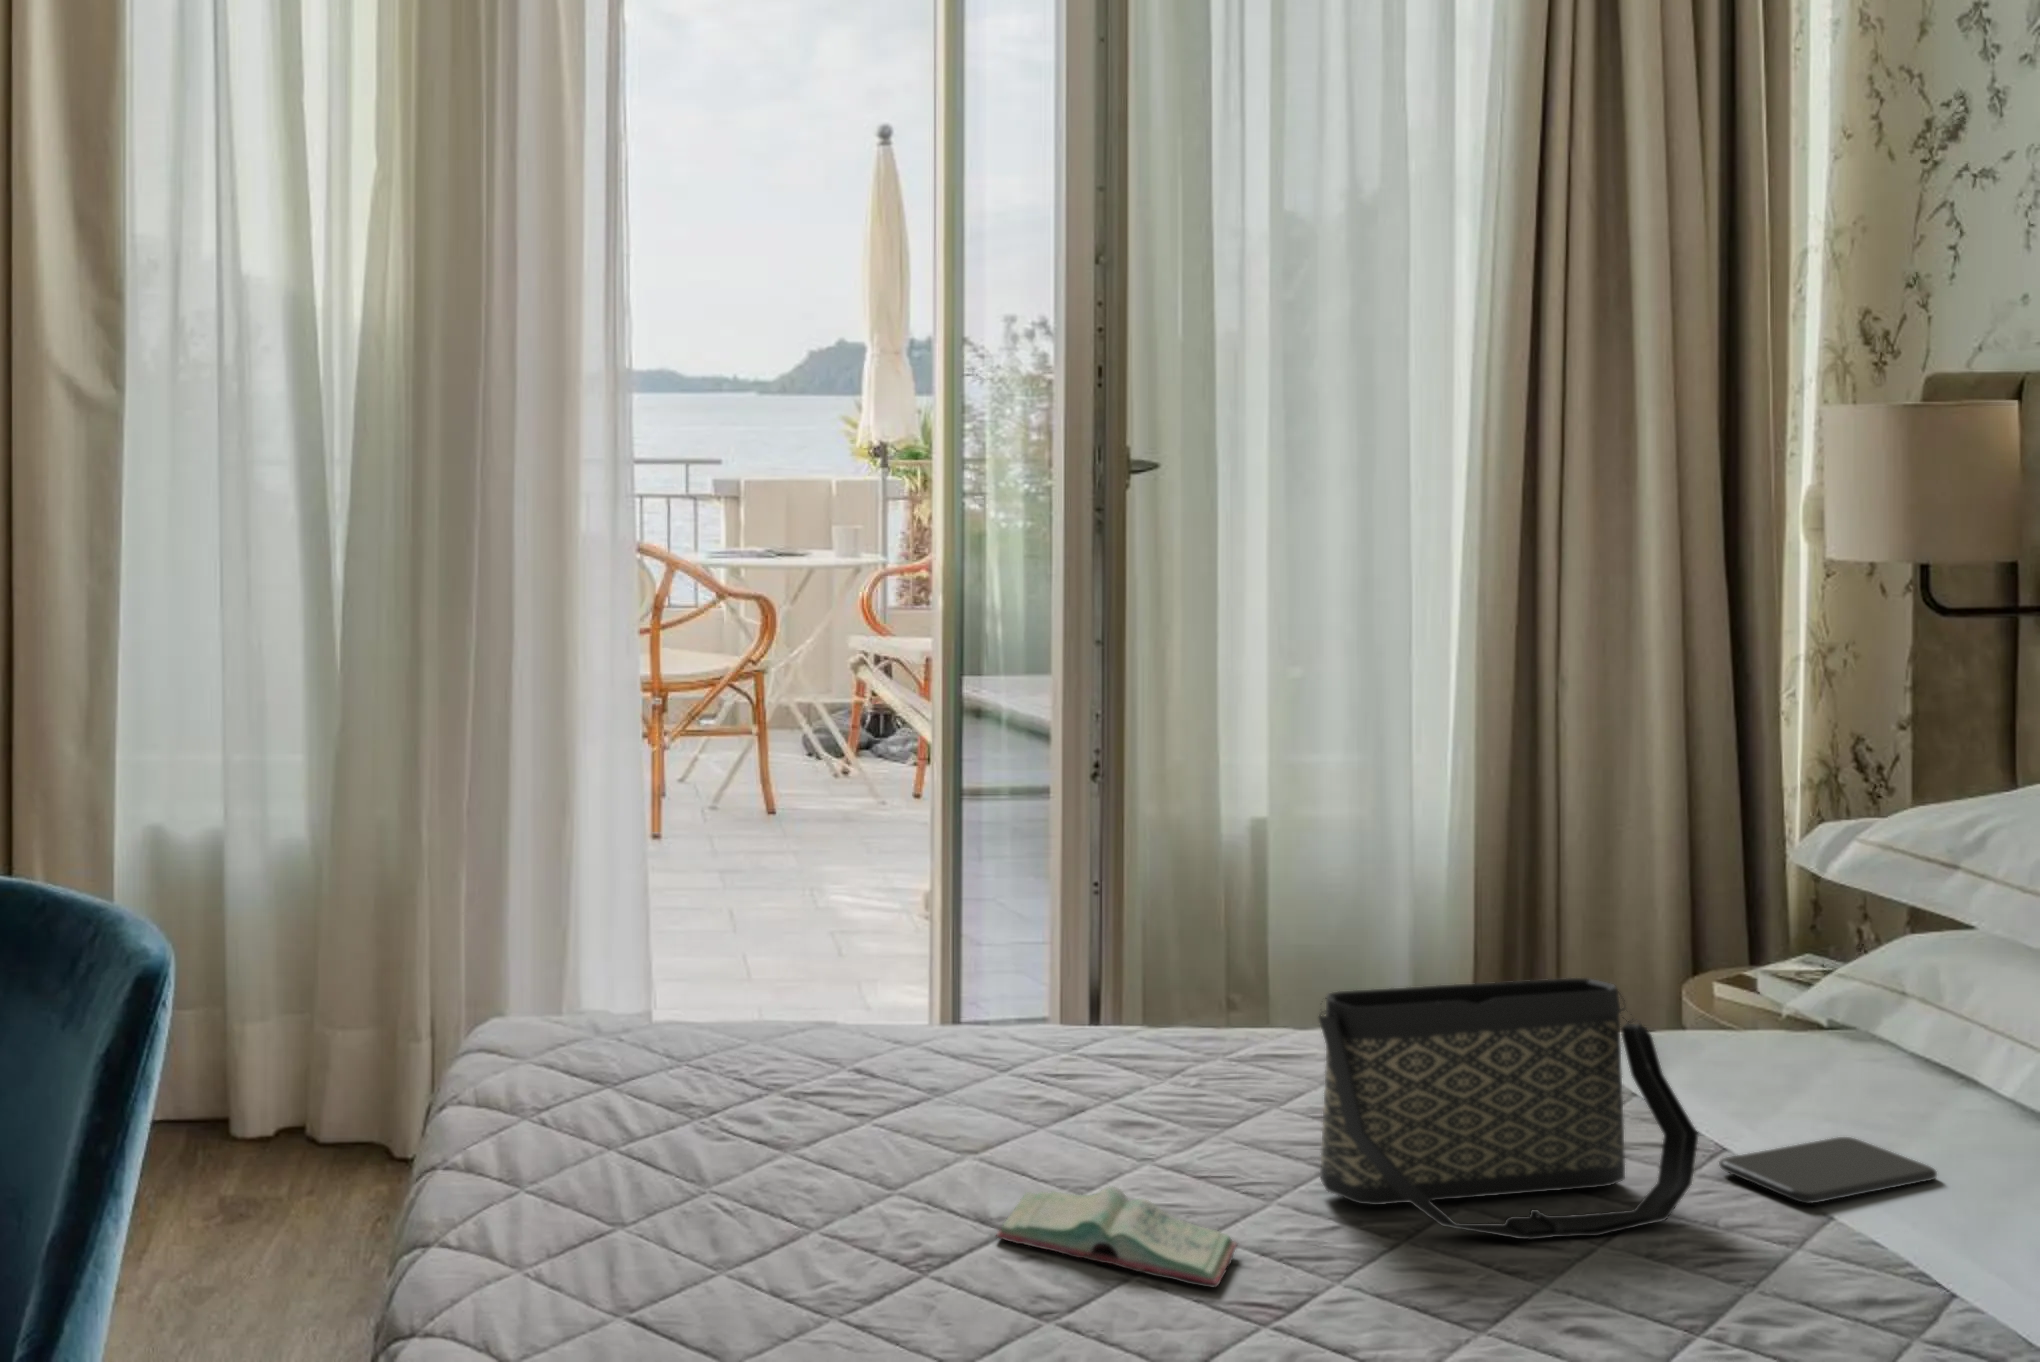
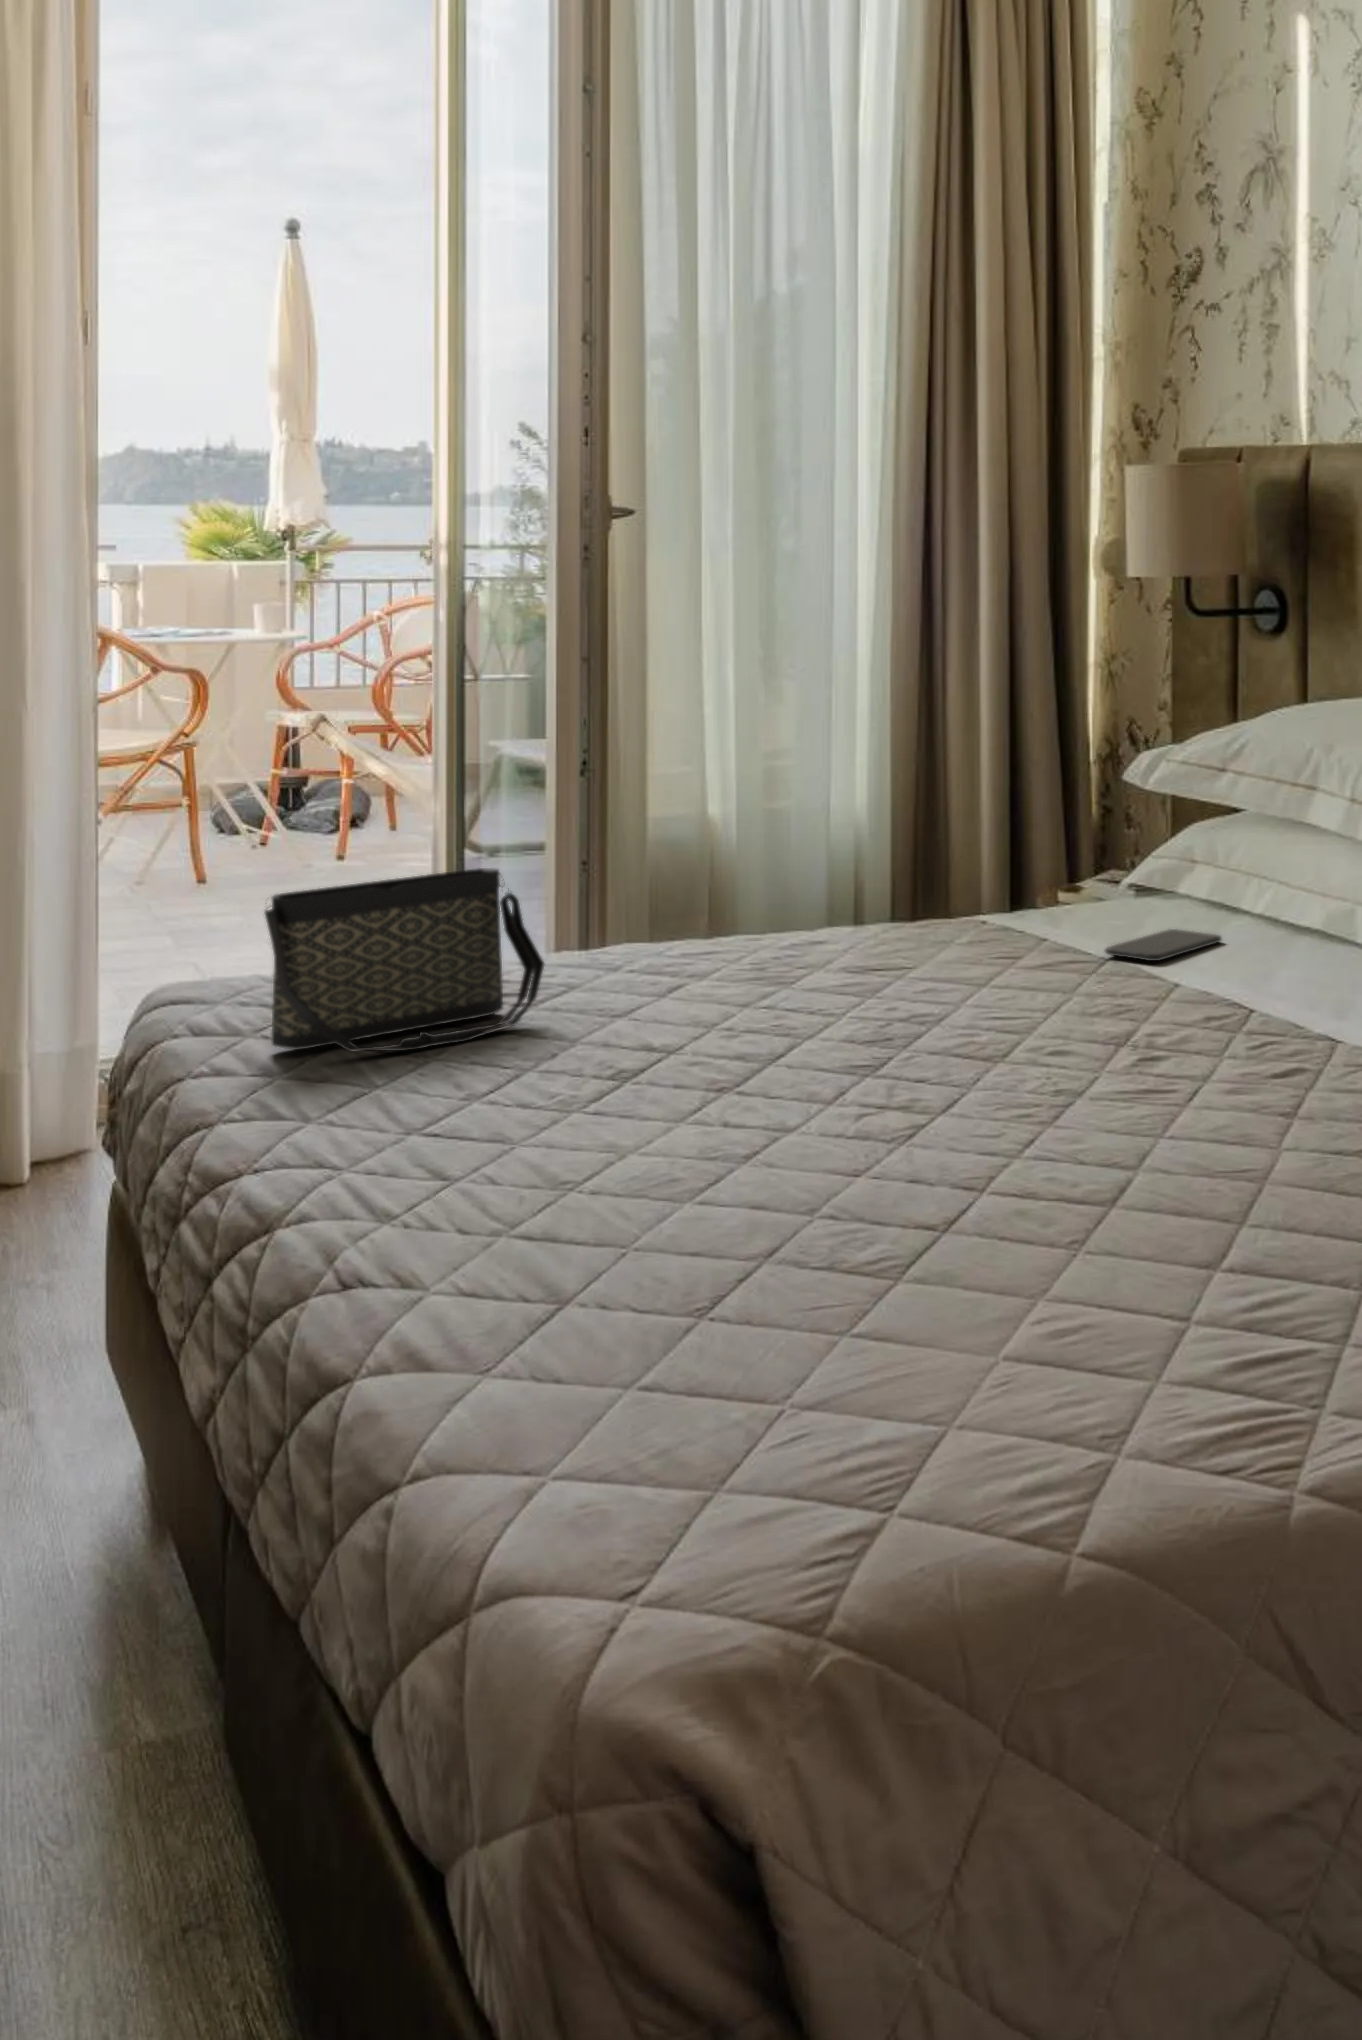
handbag: present [1319,978,1698,1240] -> present [265,868,545,1052]
book: present [996,1186,1237,1287] -> none [665,1006,831,1054]

